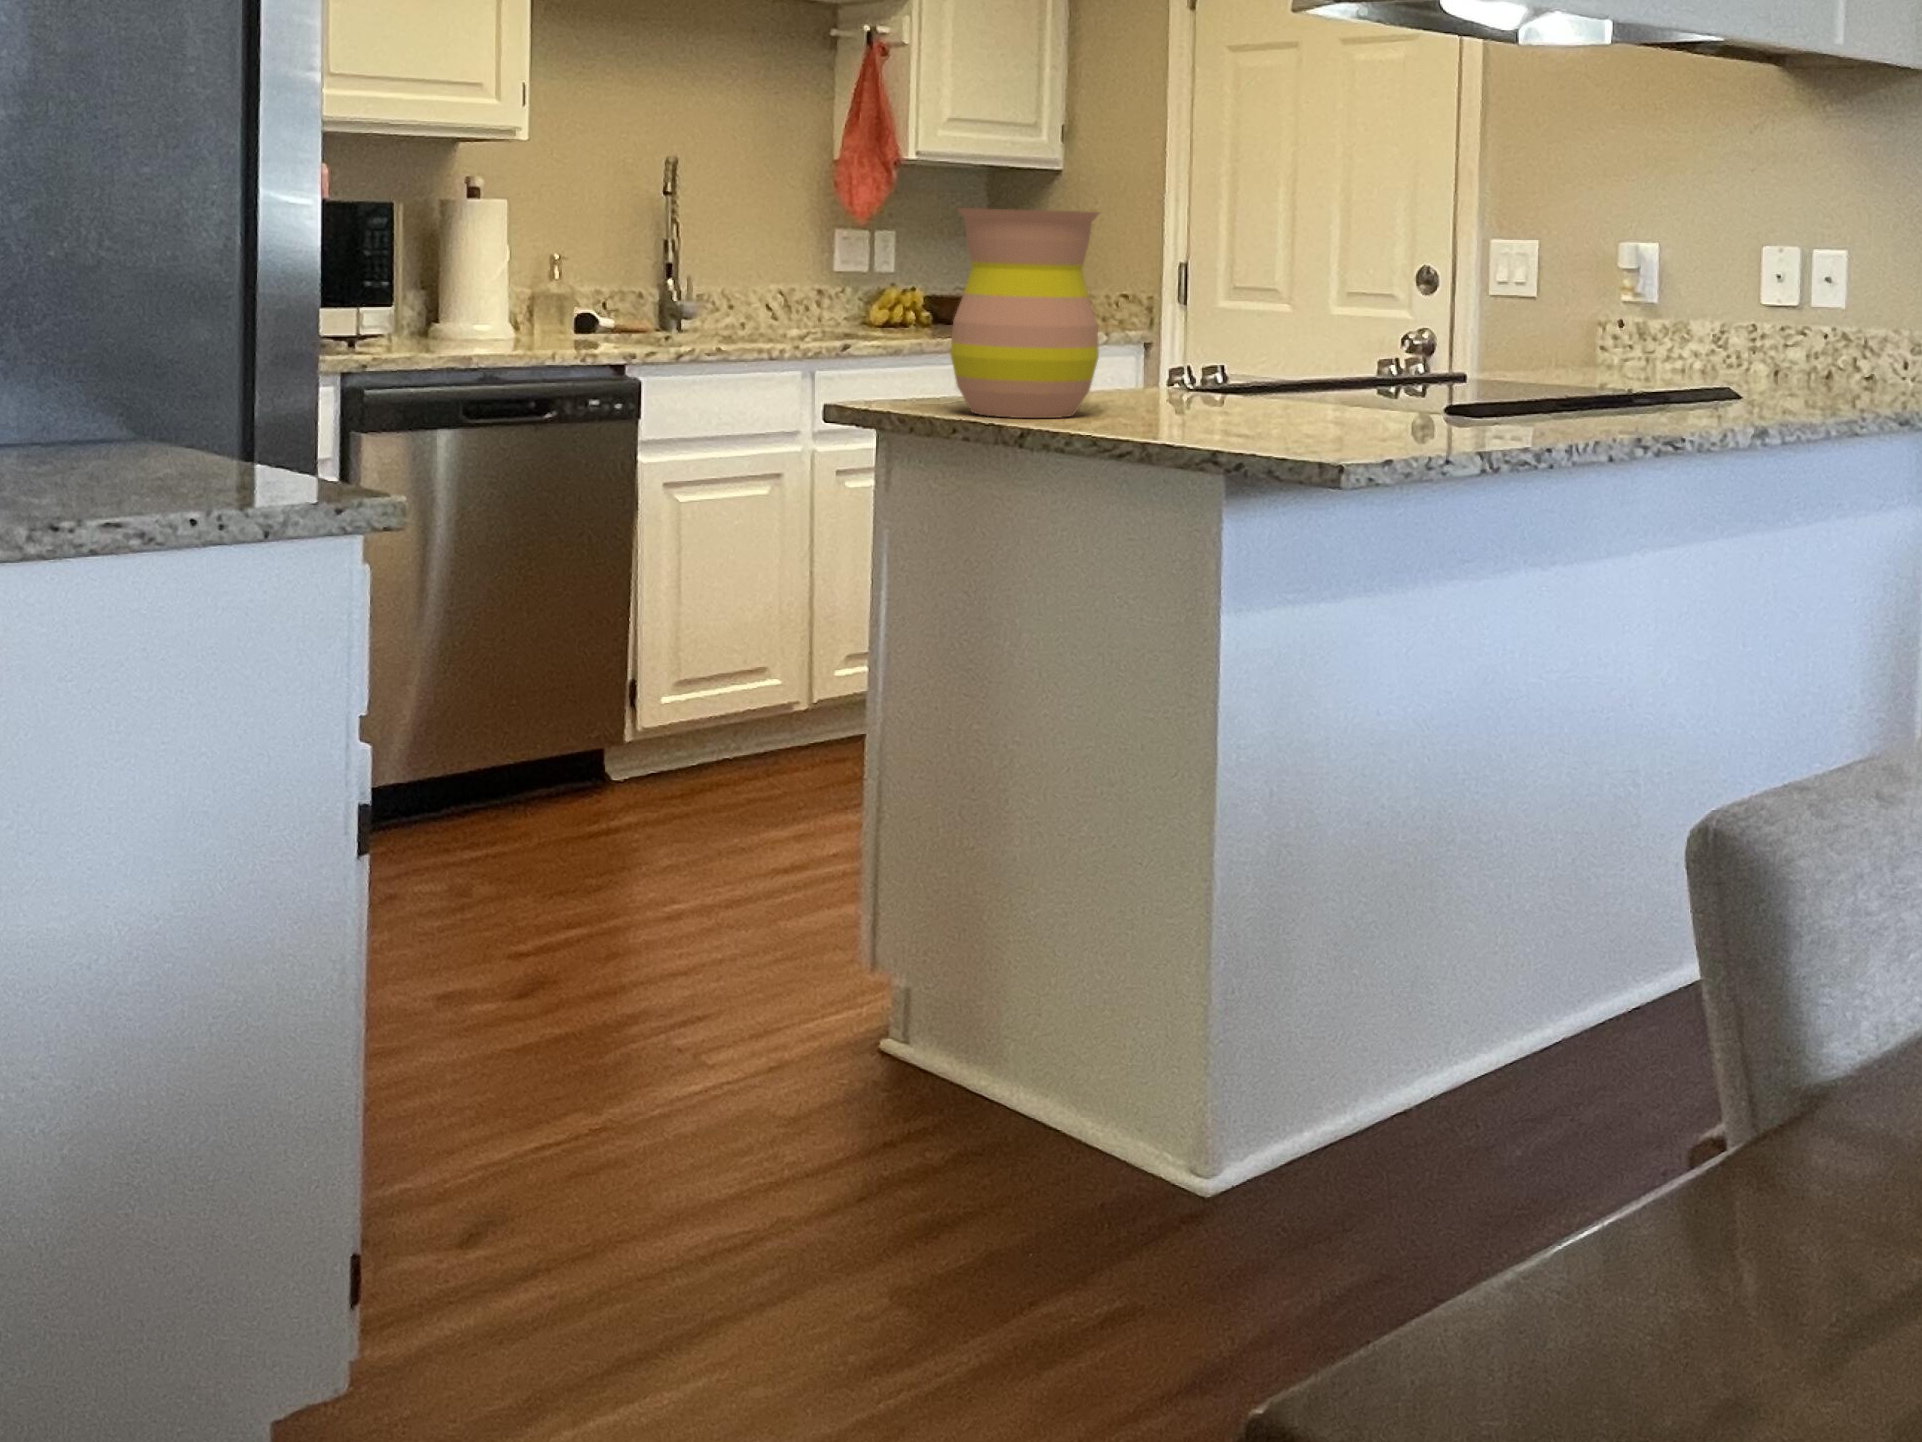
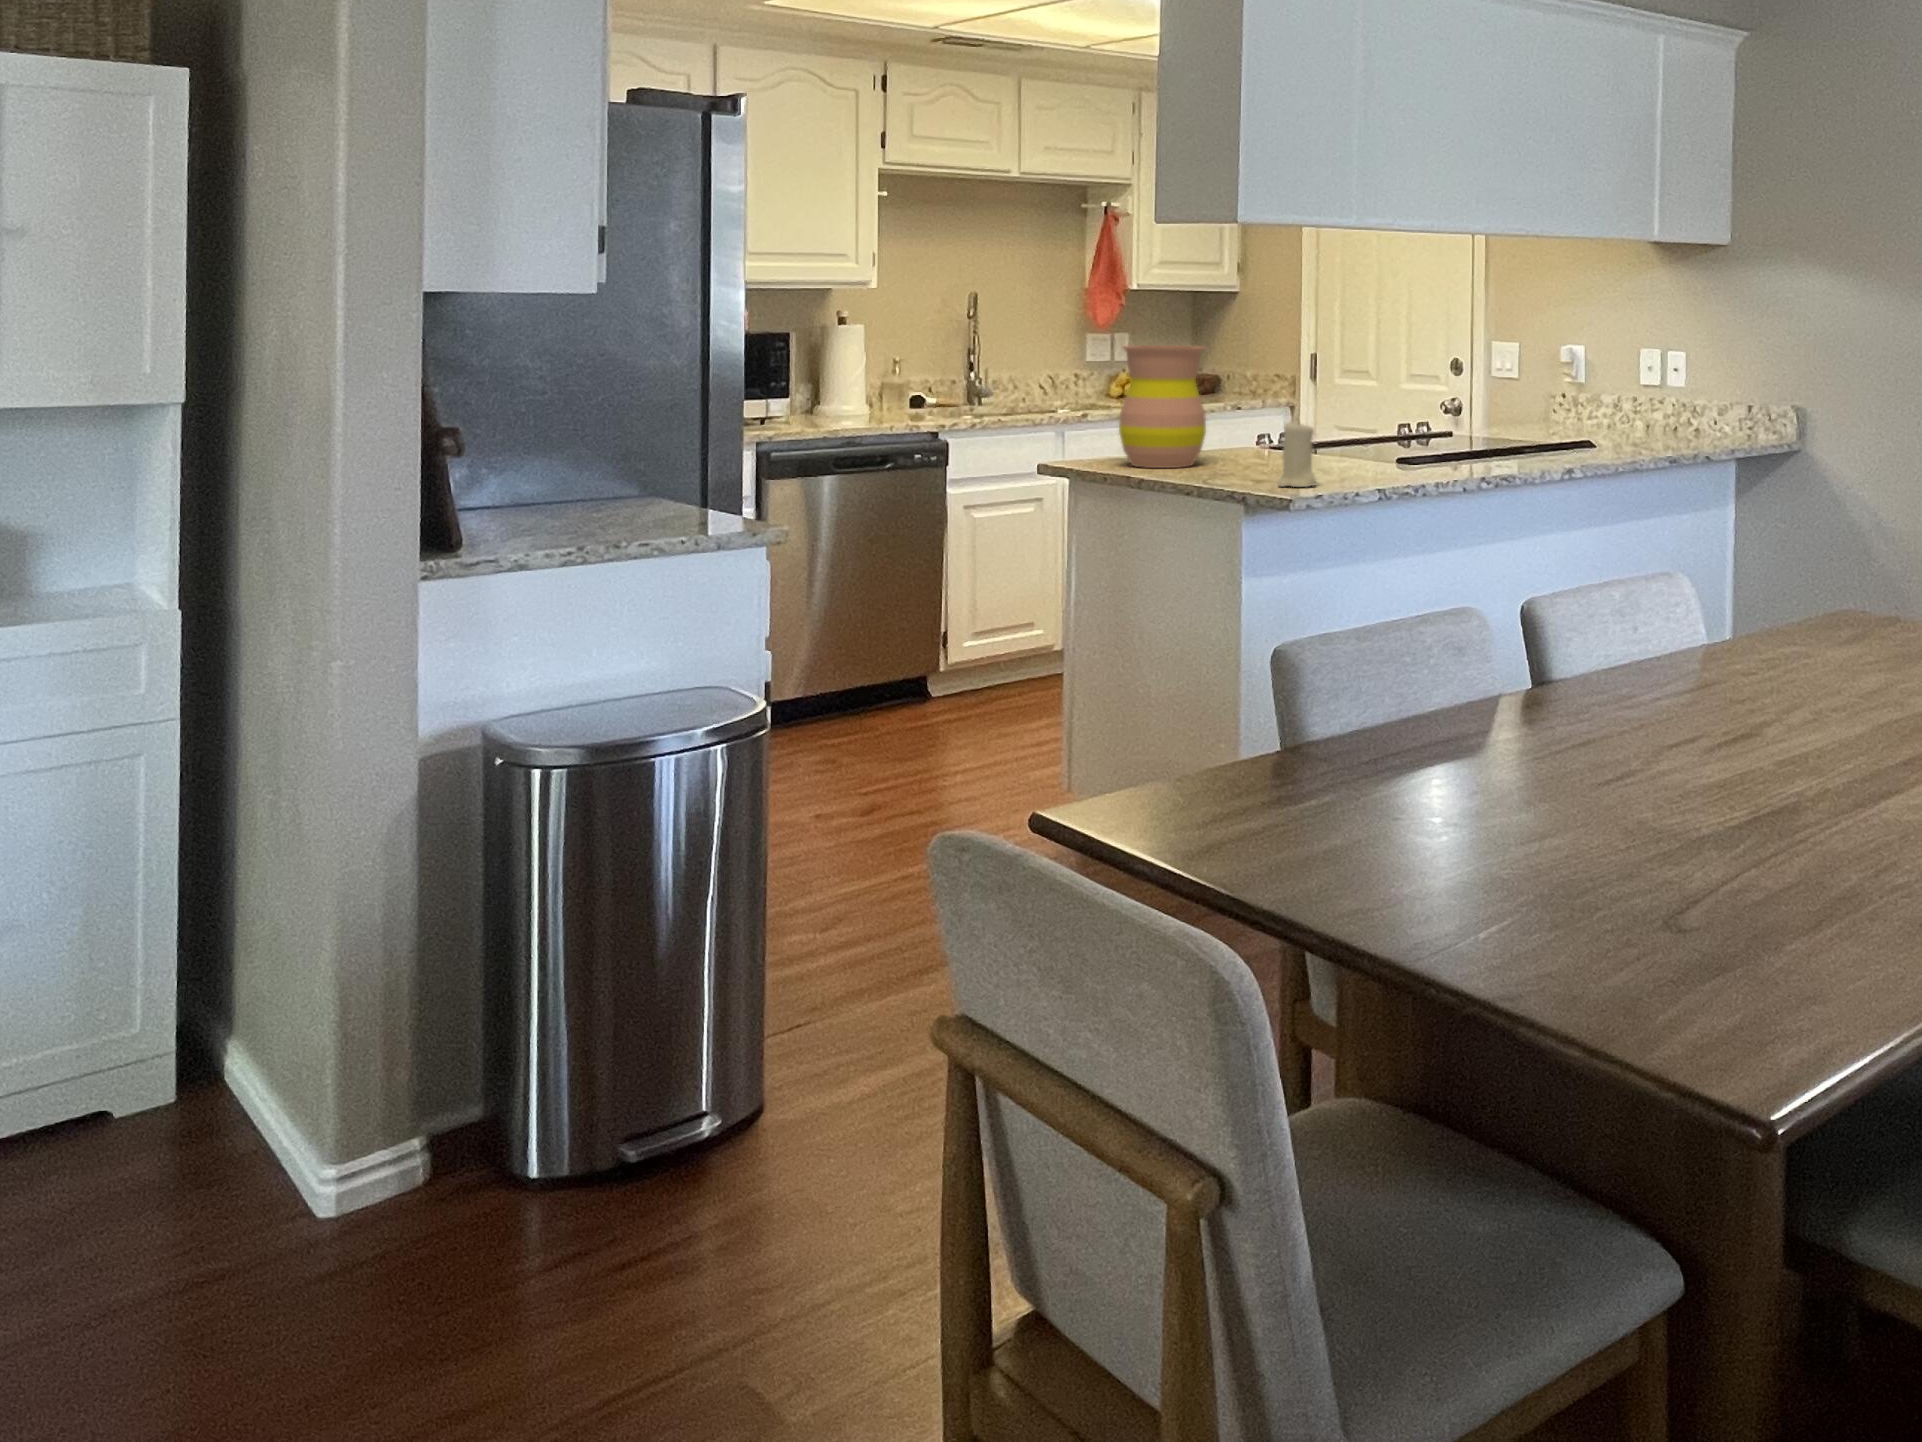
candle: none [1259,330,1331,451] -> present [1278,422,1316,487]

